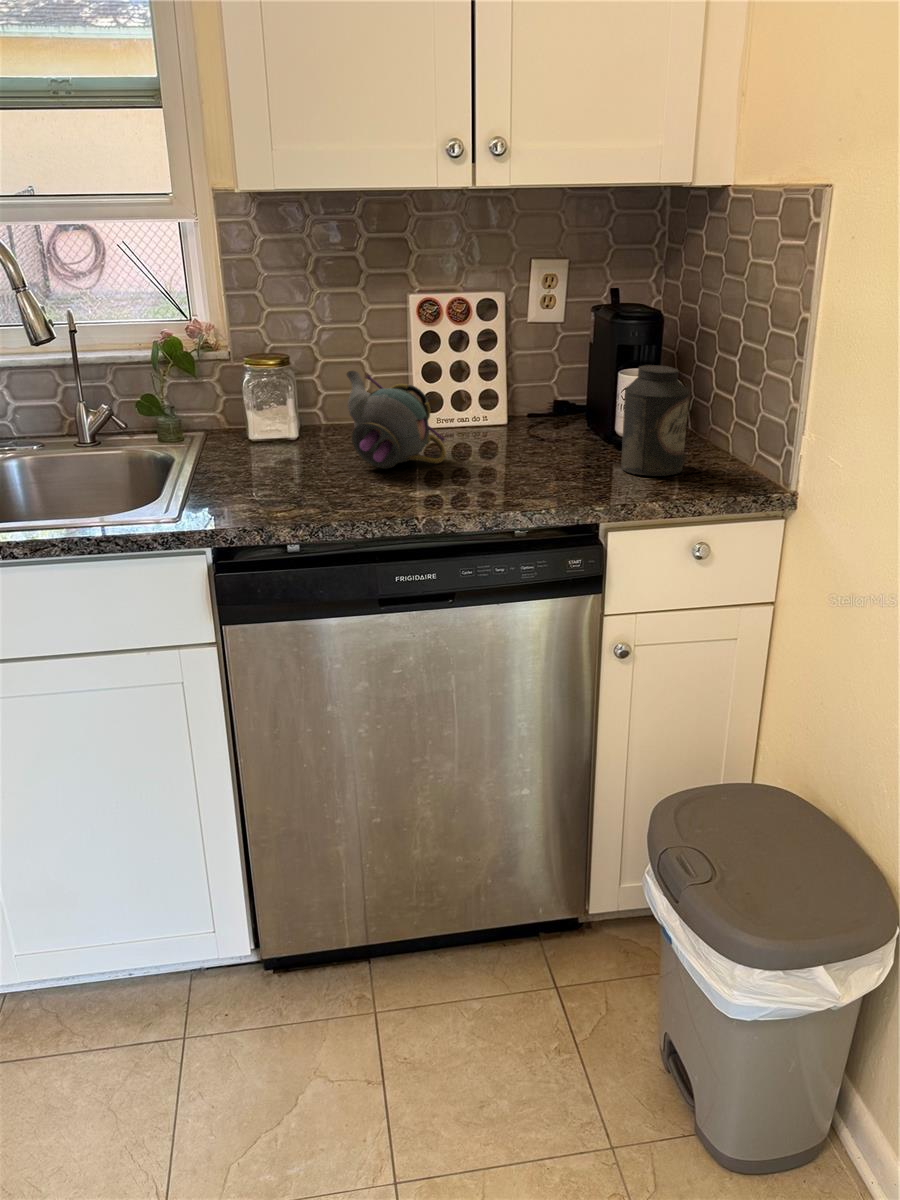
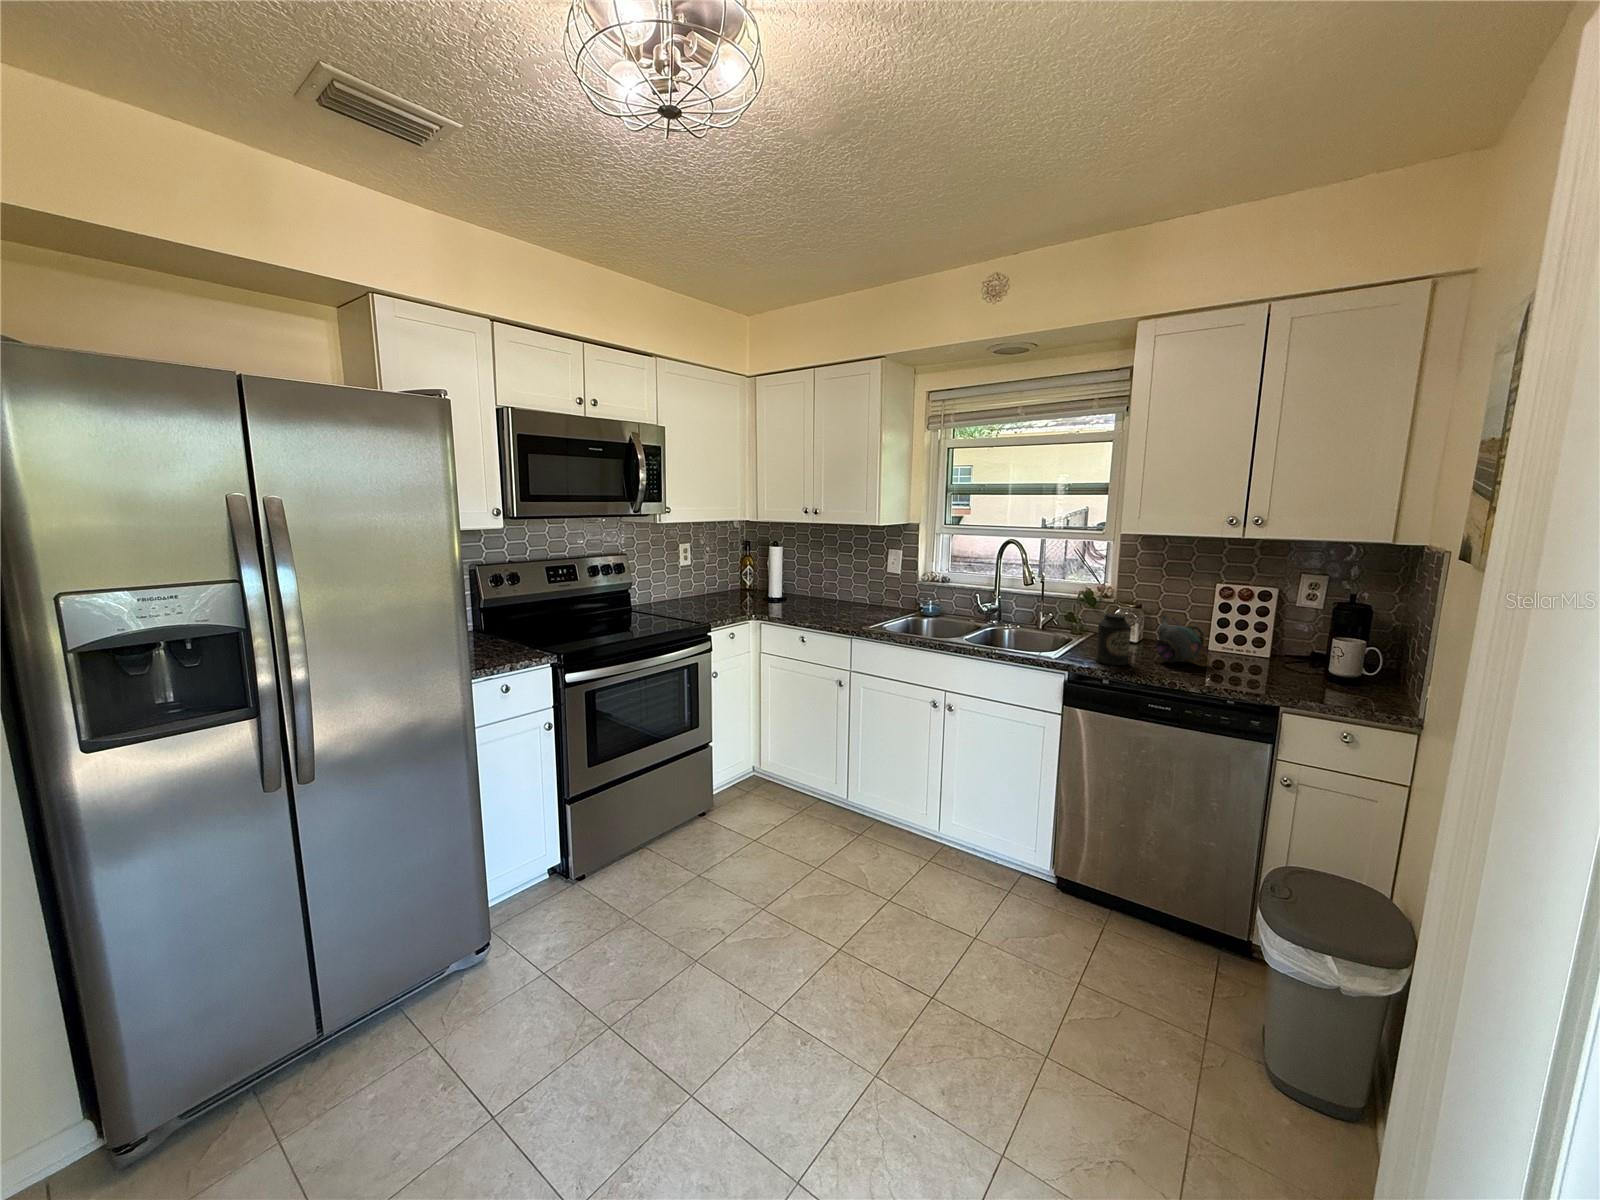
canister: present [621,365,690,476] -> present [1096,613,1131,665]

